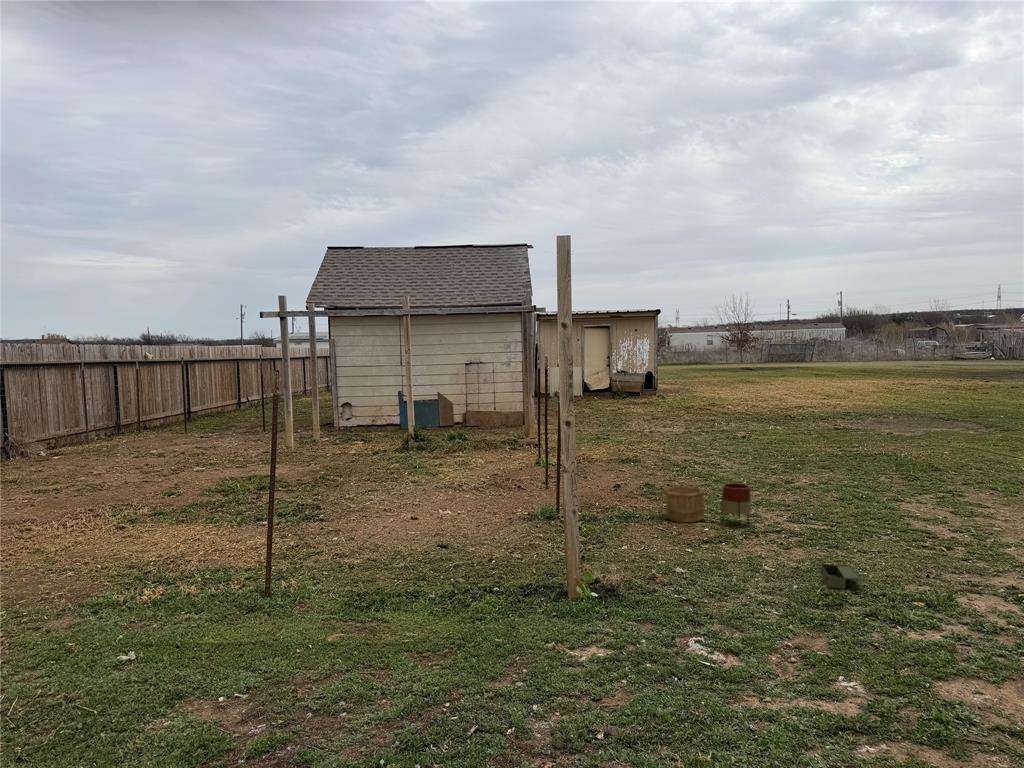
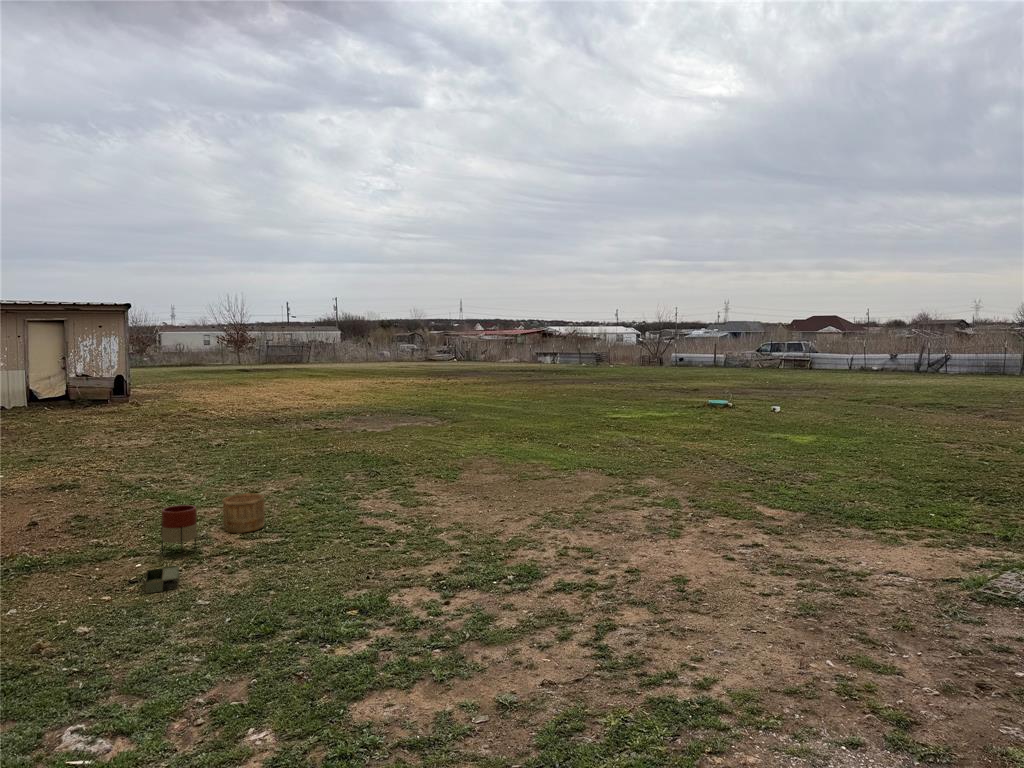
wooden bucket: present [665,486,704,522] -> present [222,493,265,533]
toolbox: present [821,564,861,589] -> present [142,566,179,593]

